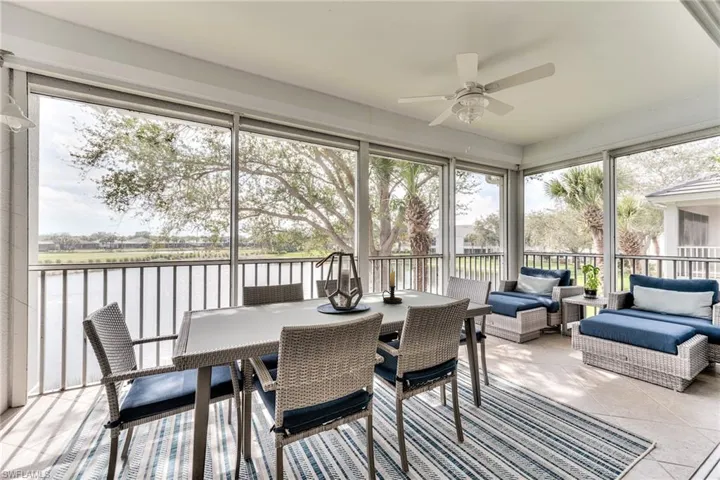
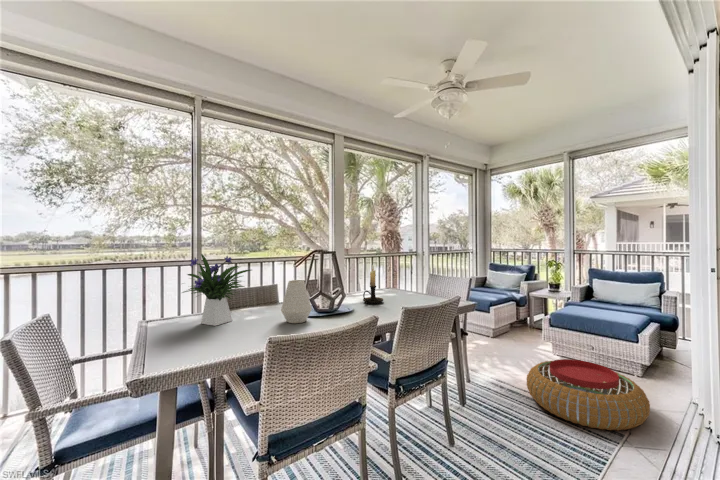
flower arrangement: none [216,253,280,317] -> present [183,254,251,326]
vase: none [304,279,331,318] -> present [281,280,312,323]
pouf: none [546,367,678,442] -> present [527,359,650,431]

